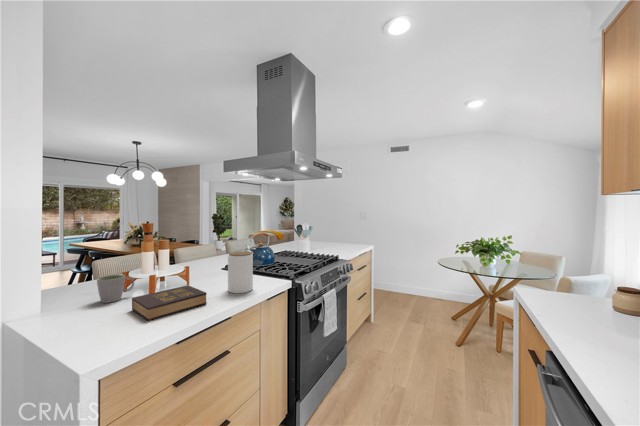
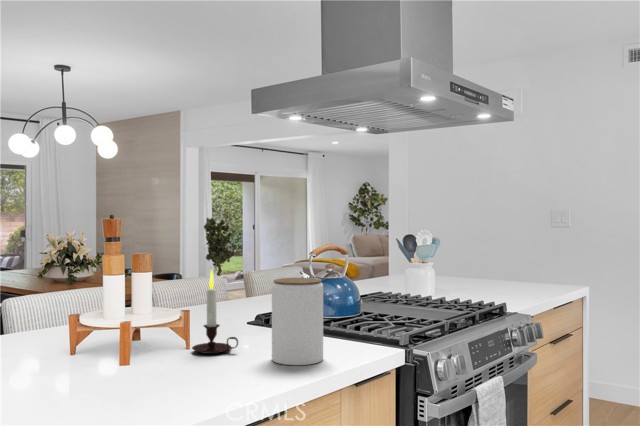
candle: none [189,248,213,288] -> present [192,270,238,354]
mug: present [97,275,134,303] -> none [29,316,92,370]
hardback book: present [132,285,207,321] -> none [96,343,235,402]

